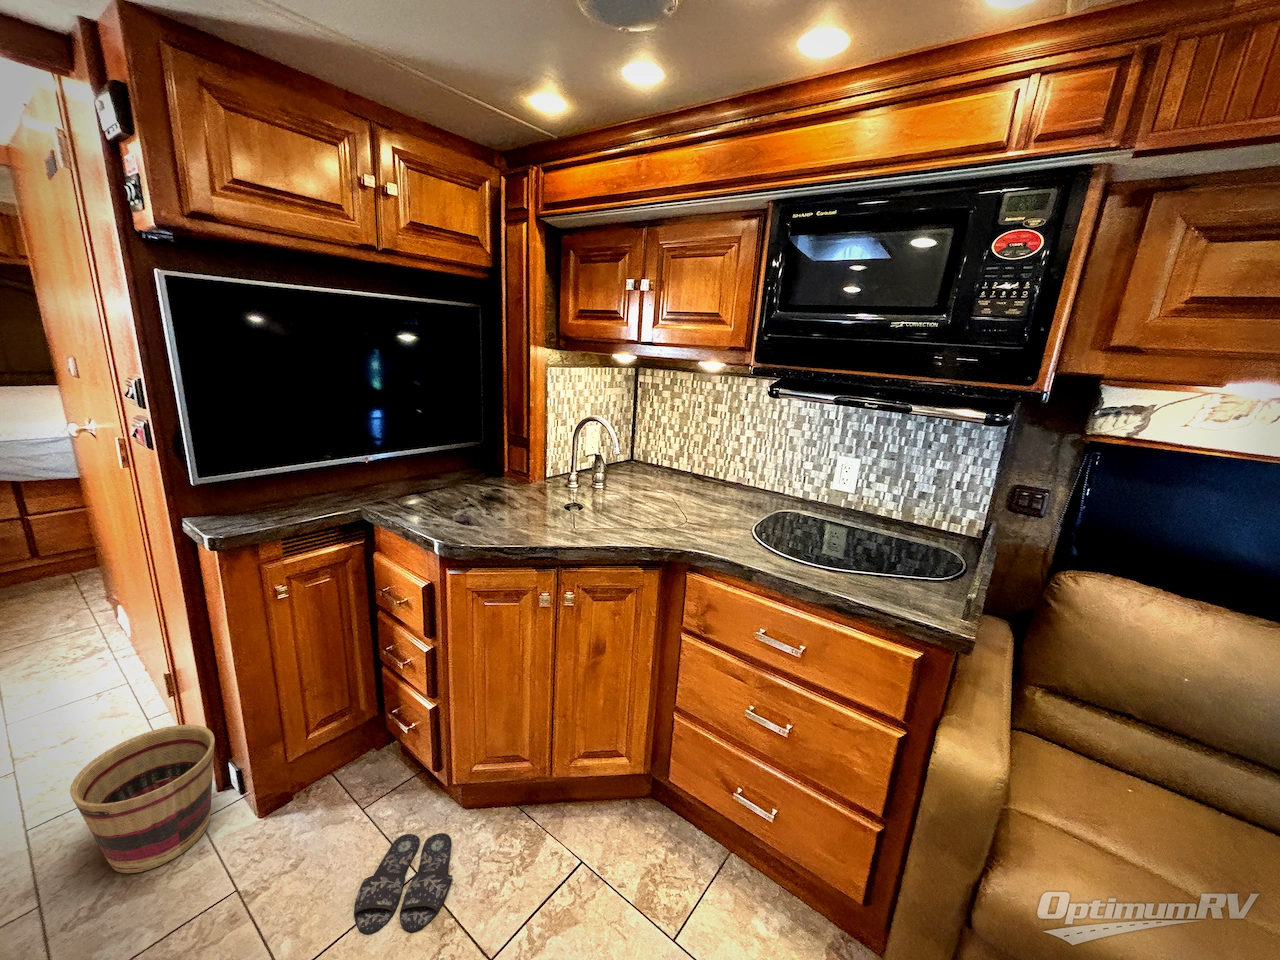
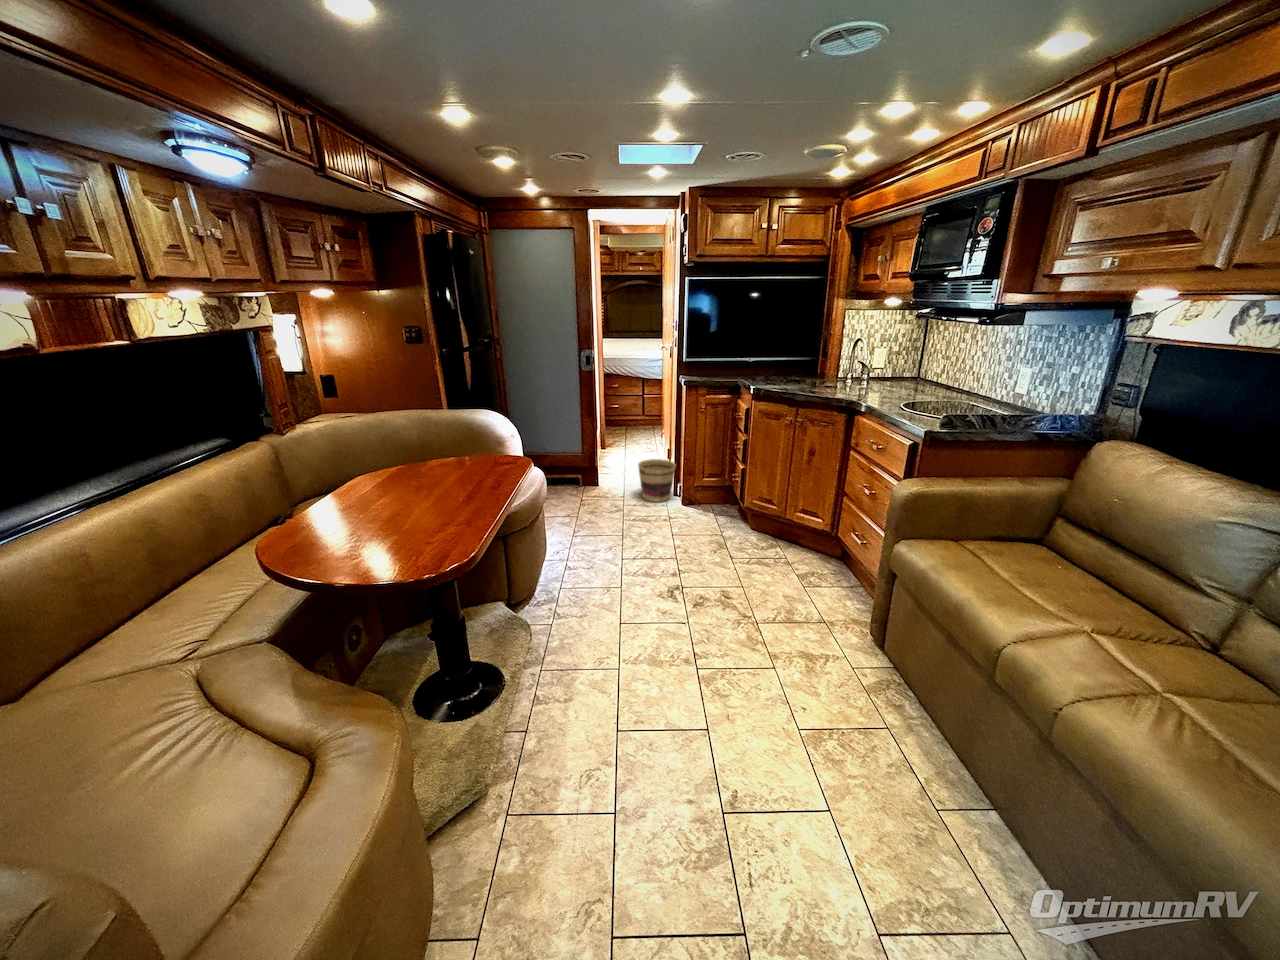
slippers: present [354,833,452,934] -> none [696,524,738,543]

